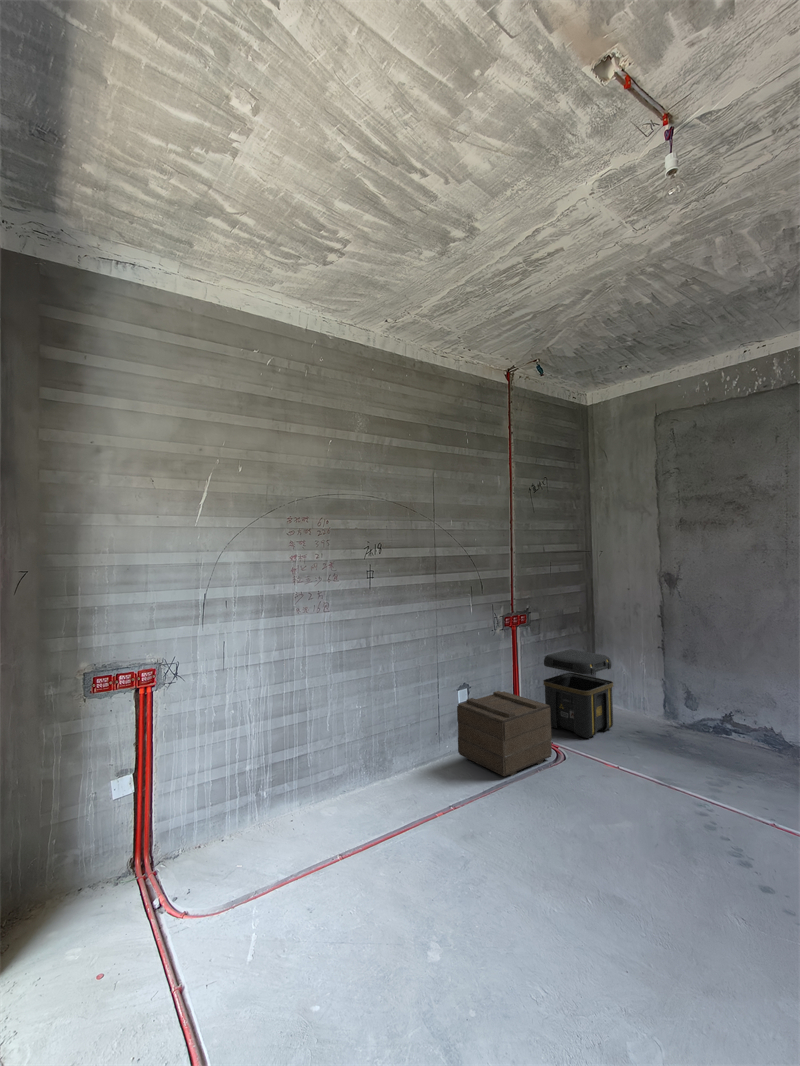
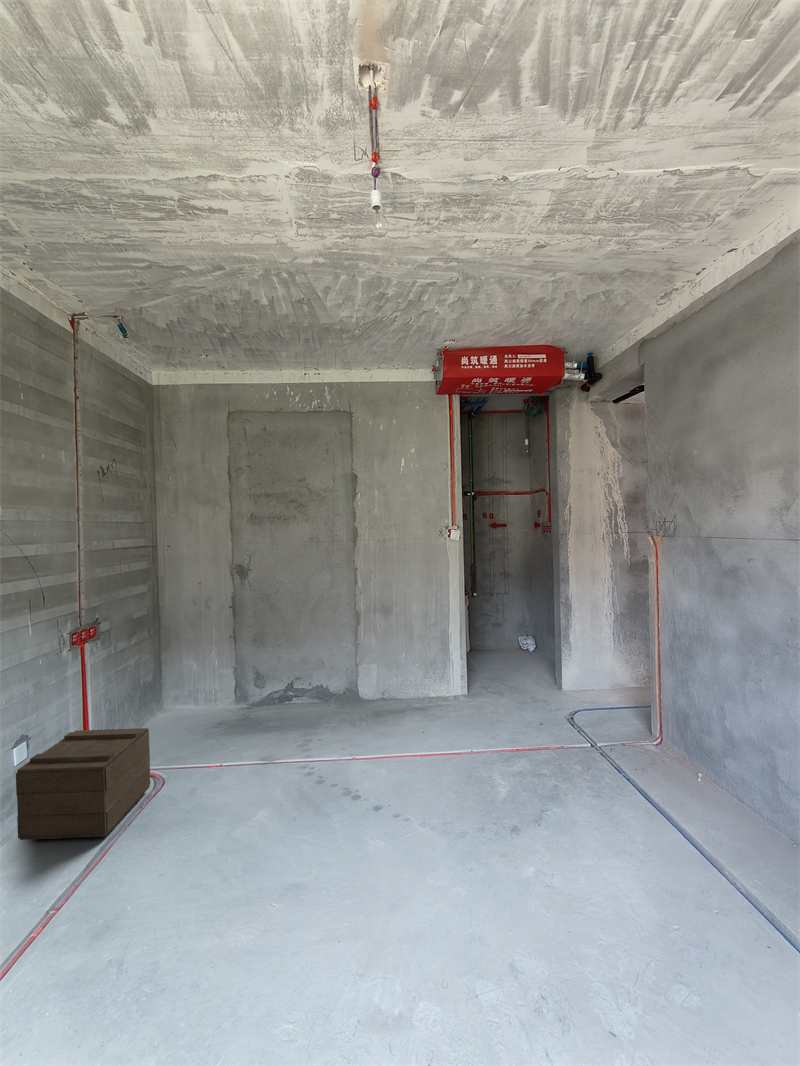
toolbox: present [543,650,613,738] -> none [117,657,195,754]

